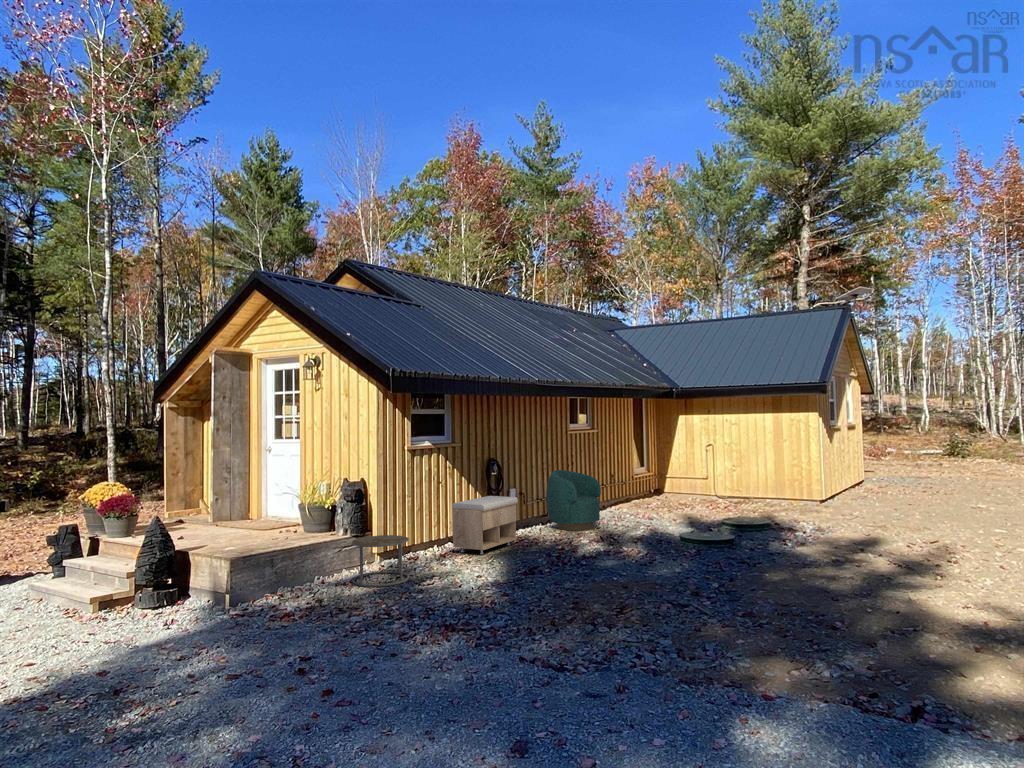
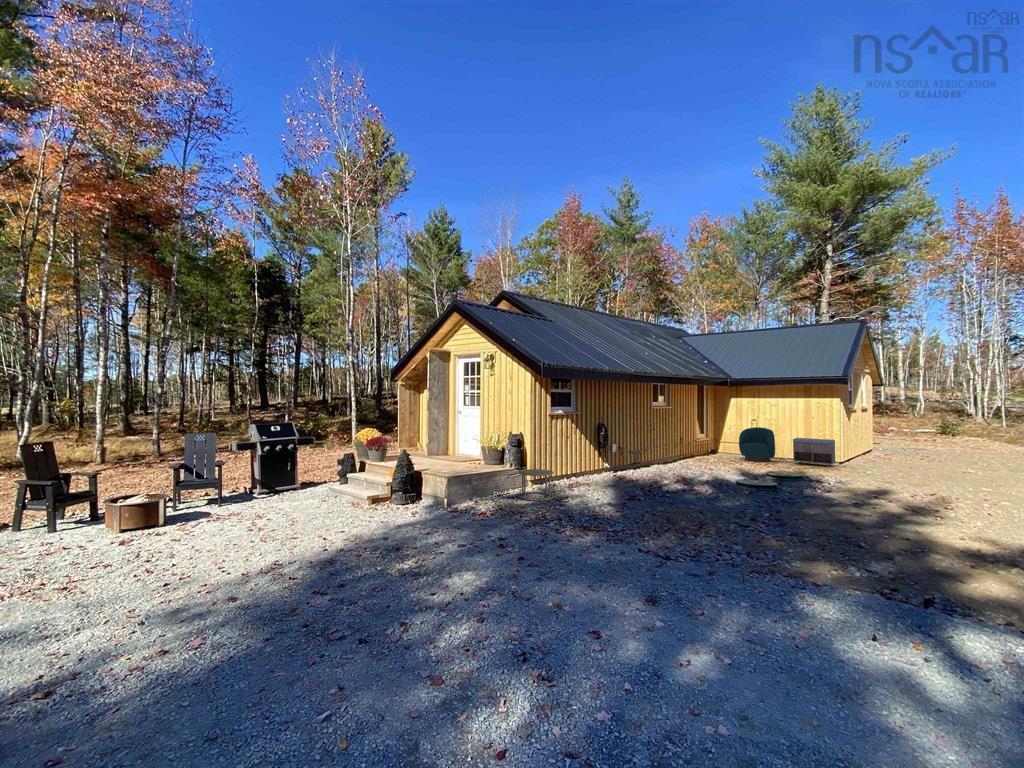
armchair: present [546,470,601,531] -> present [739,427,775,462]
storage bench: present [453,496,518,554] -> present [793,438,835,467]

